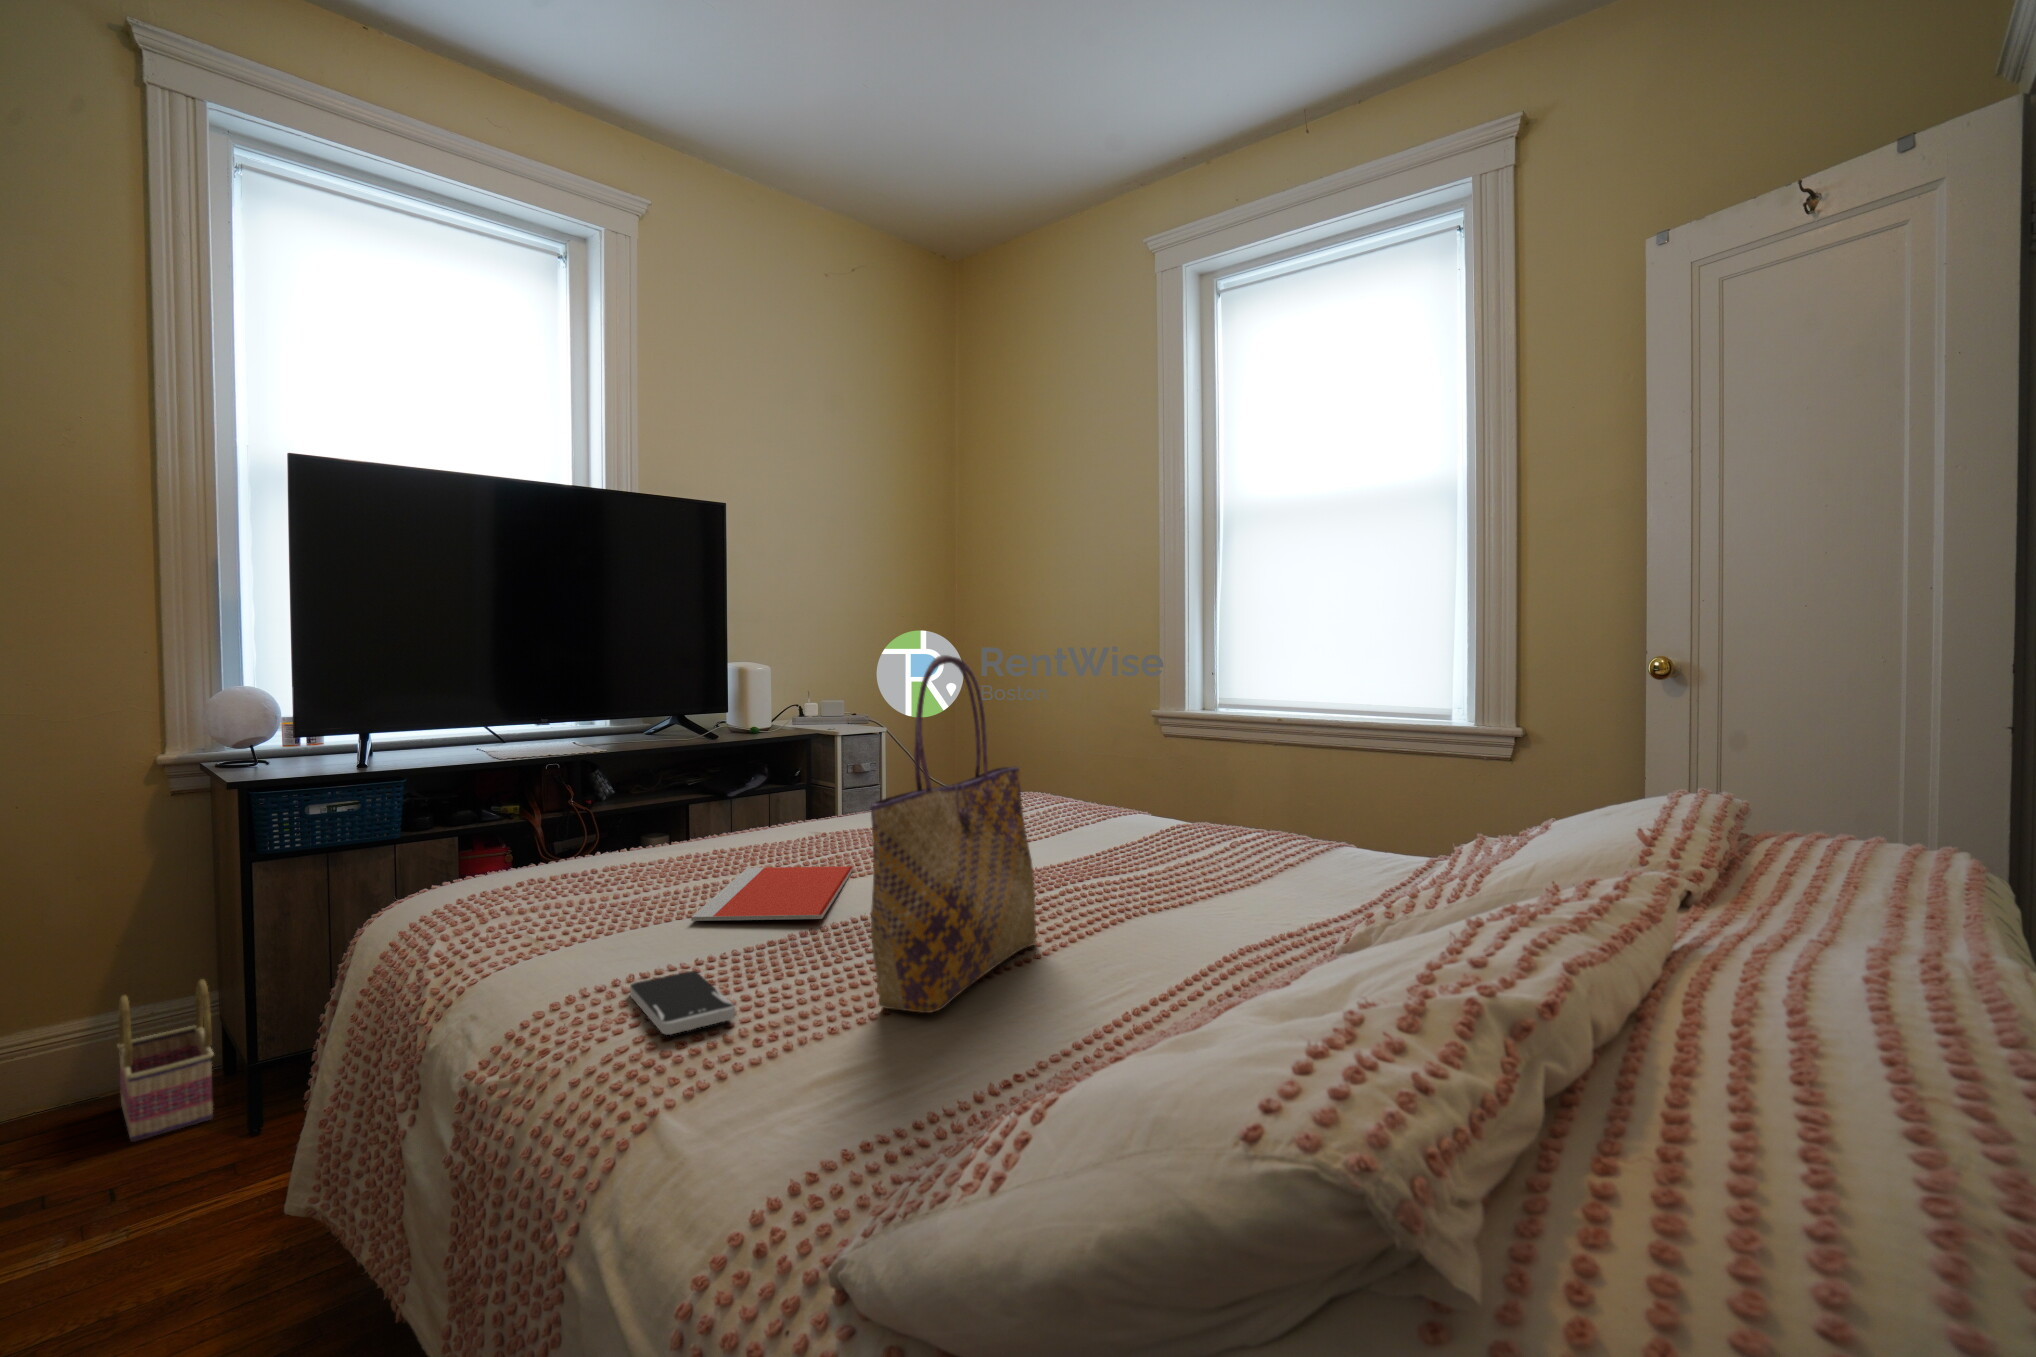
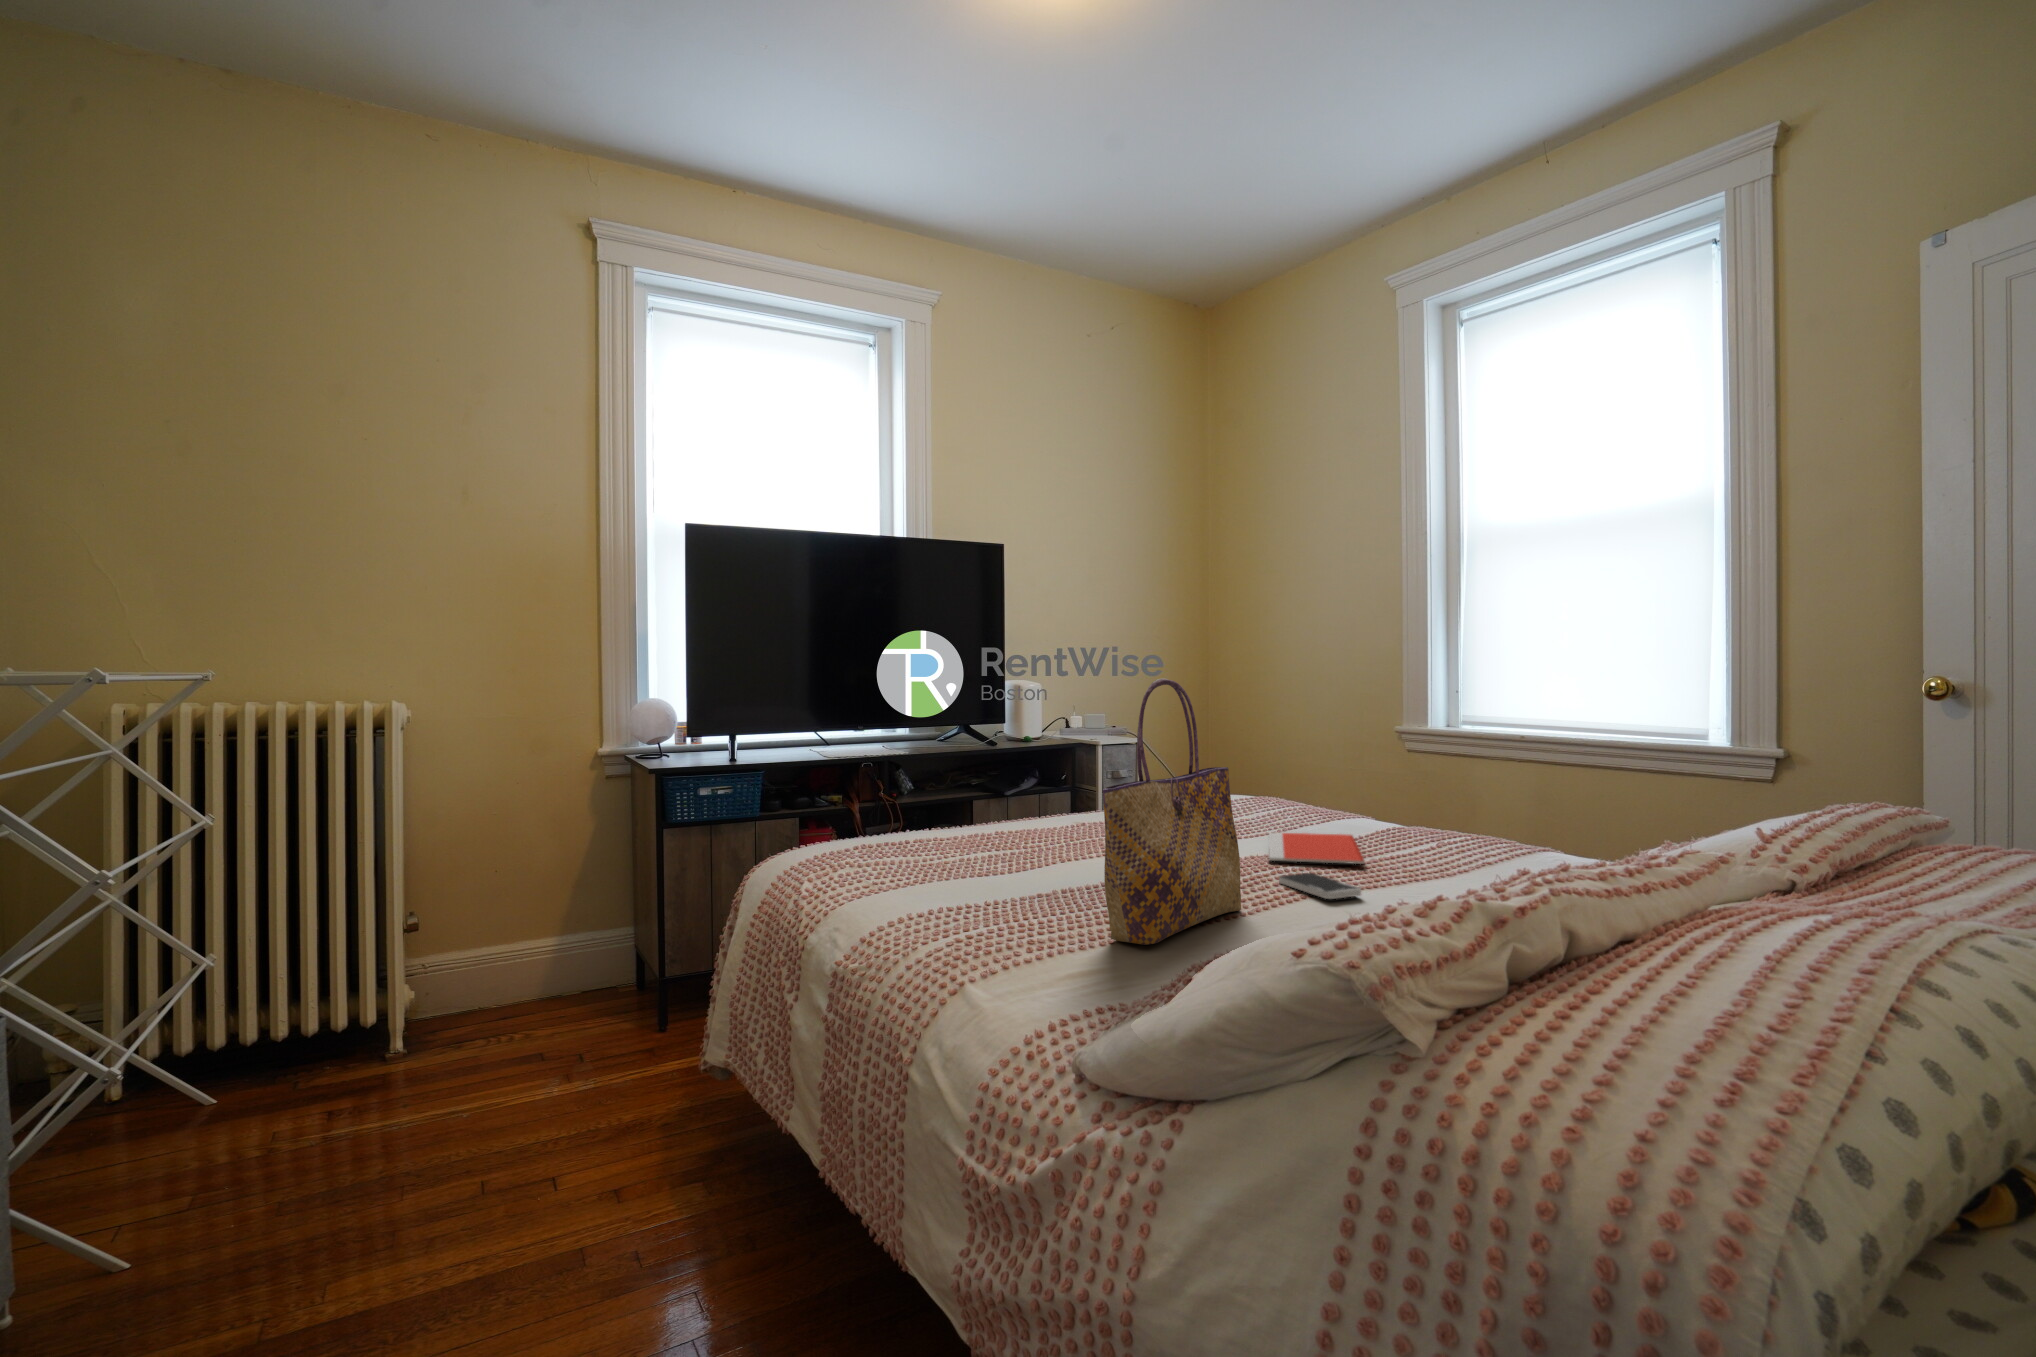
notebook: present [691,866,854,921] -> present [1269,833,1365,864]
smartphone: present [630,971,735,1035] -> present [1279,873,1361,899]
basket: present [117,979,214,1142] -> none [580,918,641,1031]

